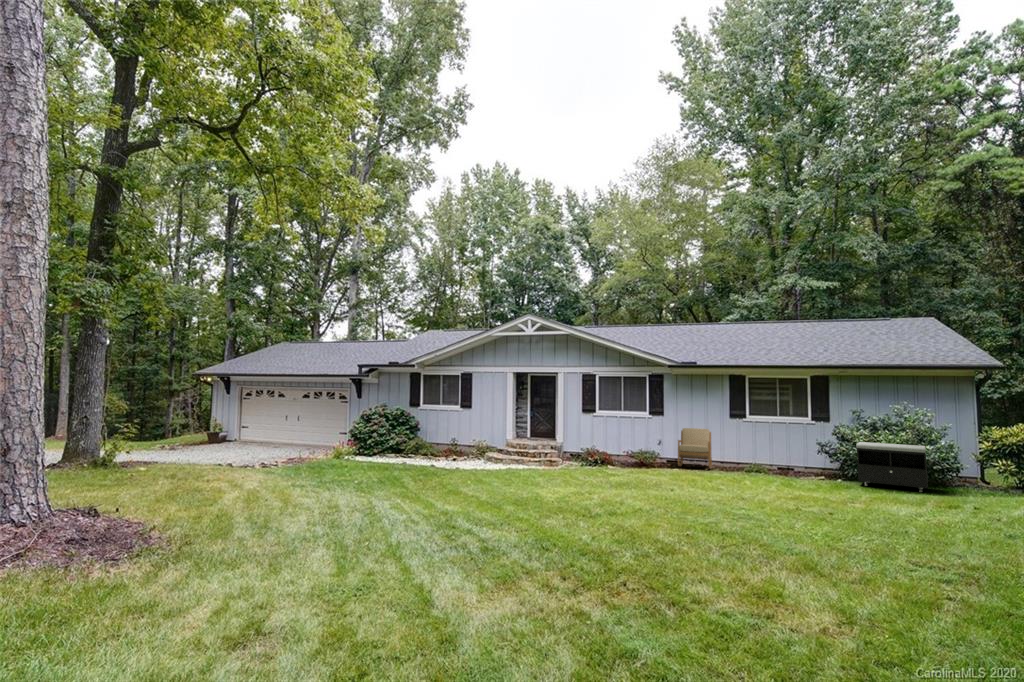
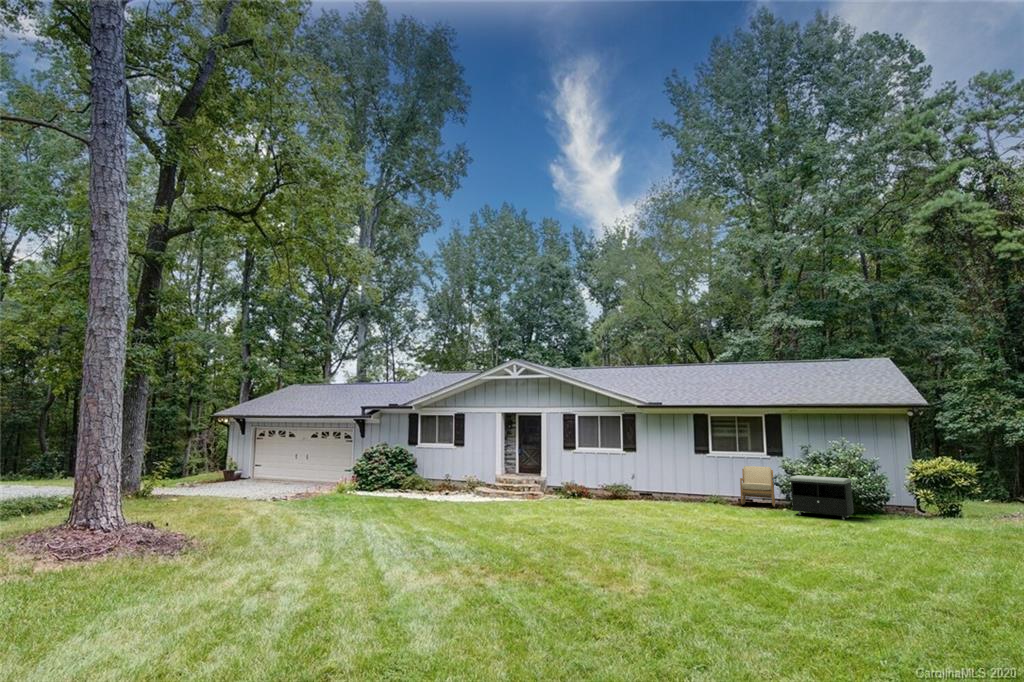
chair: present [678,428,712,468] -> present [740,466,775,507]

